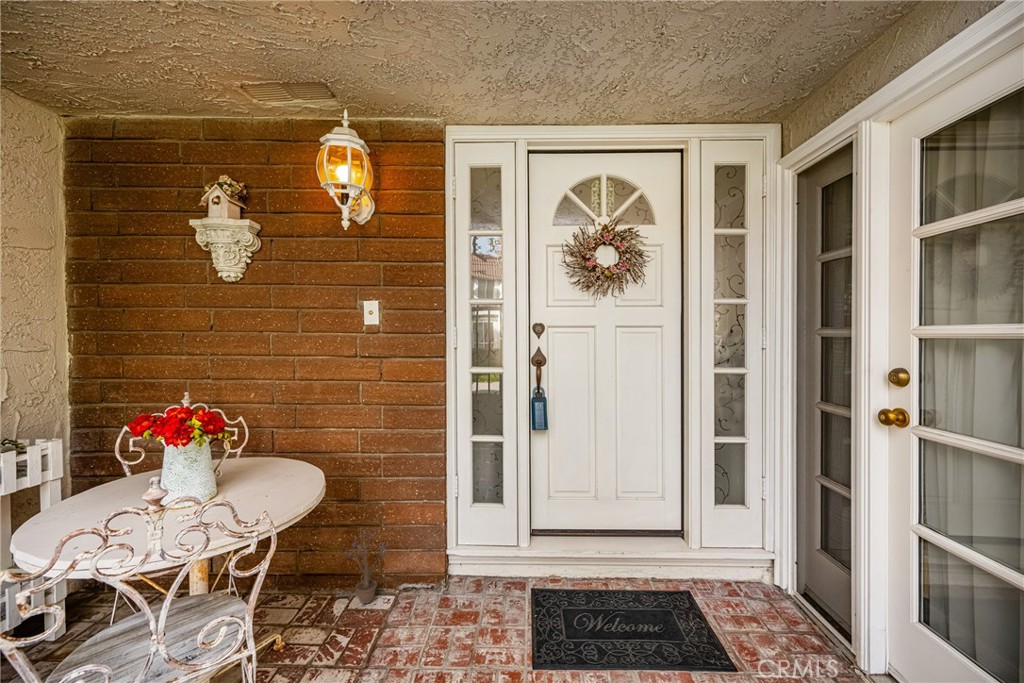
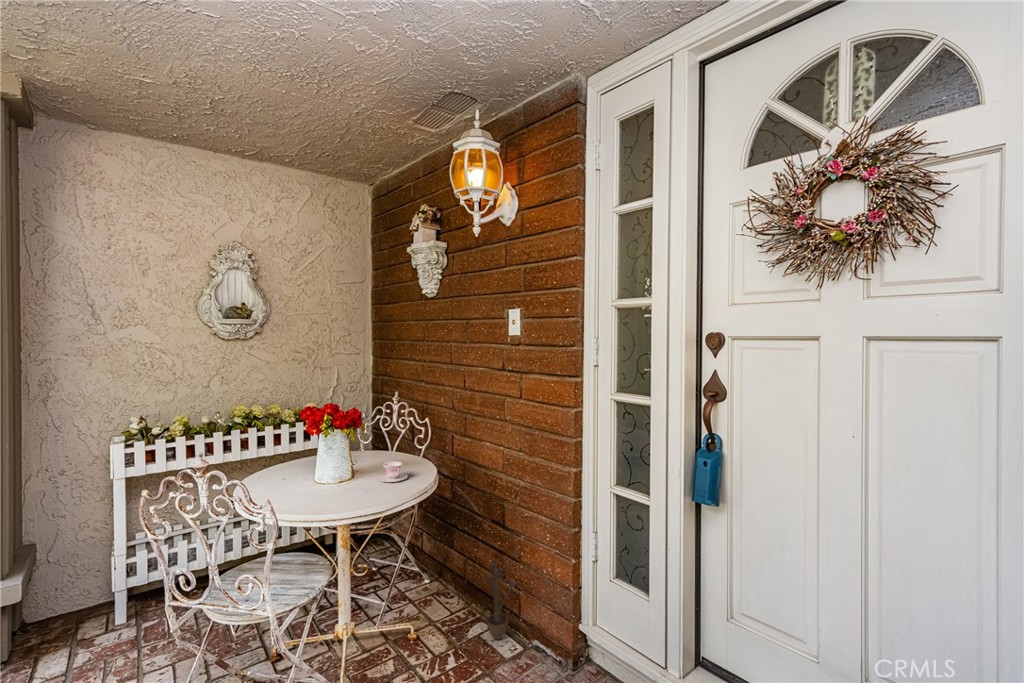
teacup: none [255,457,290,479] -> present [379,461,408,482]

